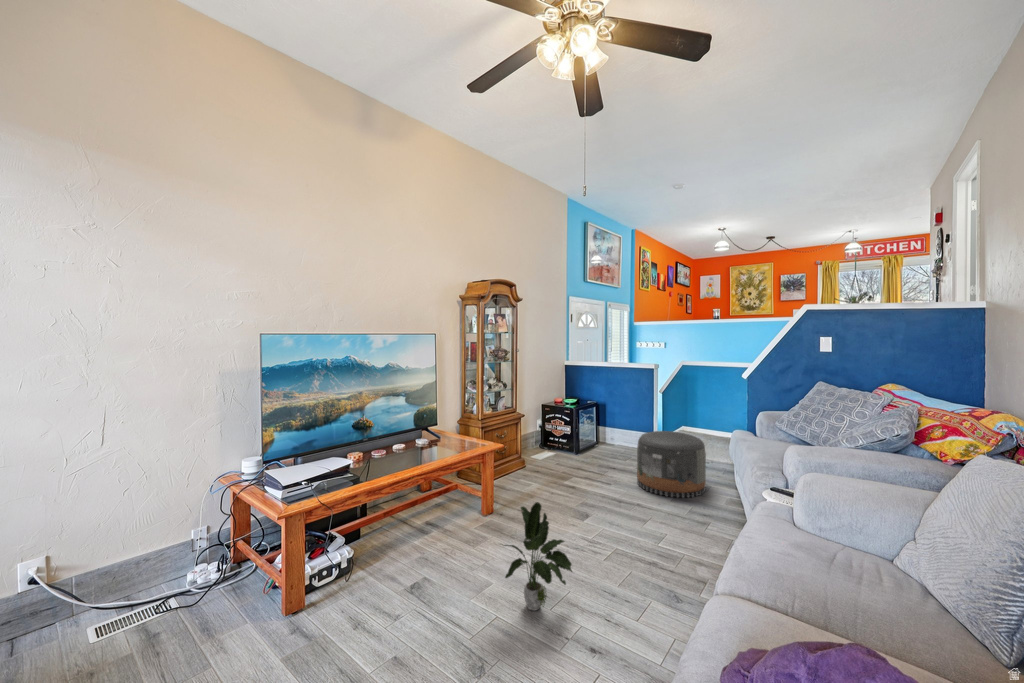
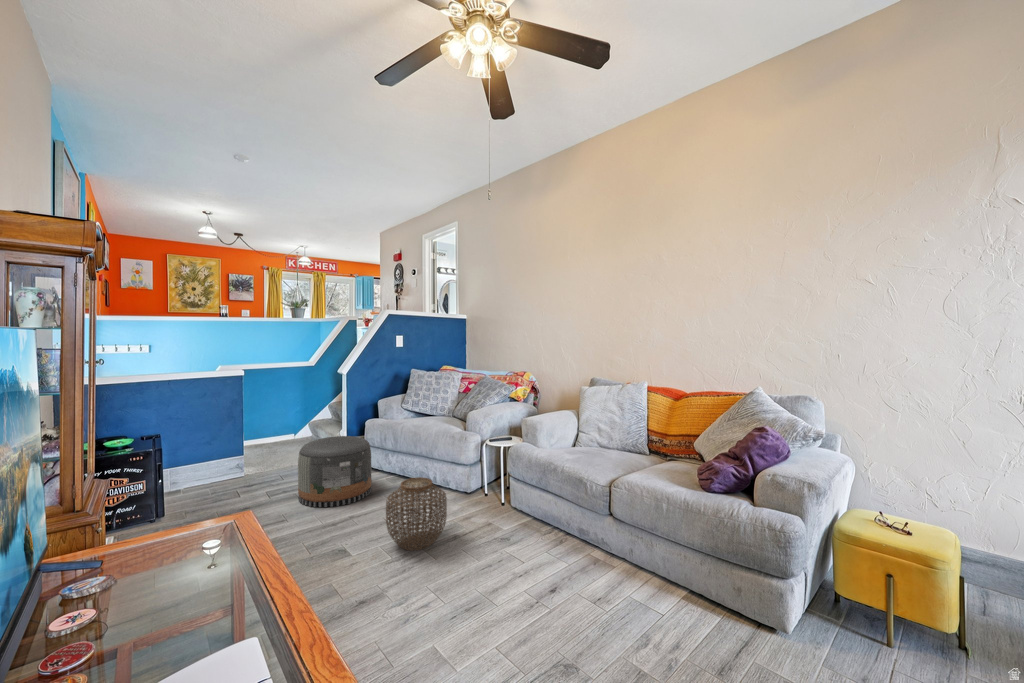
woven basket: none [597,477,658,551] -> present [386,477,447,551]
potted plant: present [504,502,572,611] -> none [457,511,530,625]

